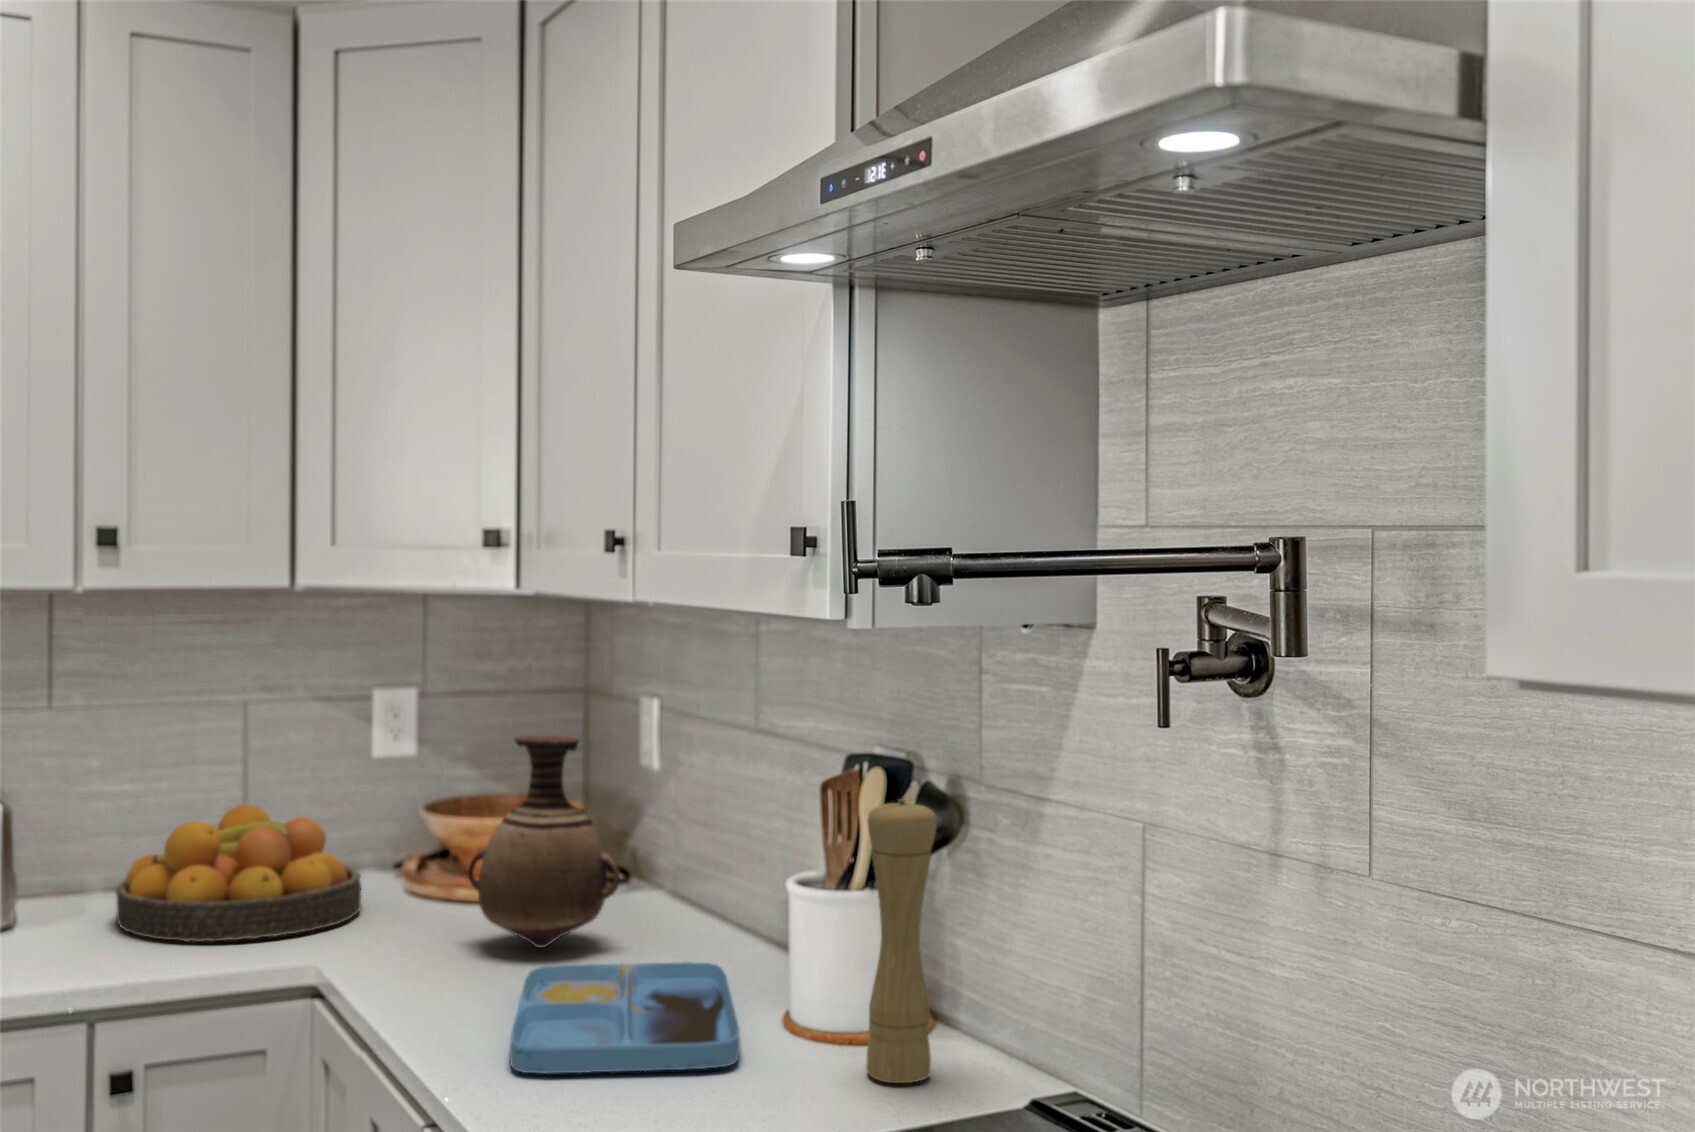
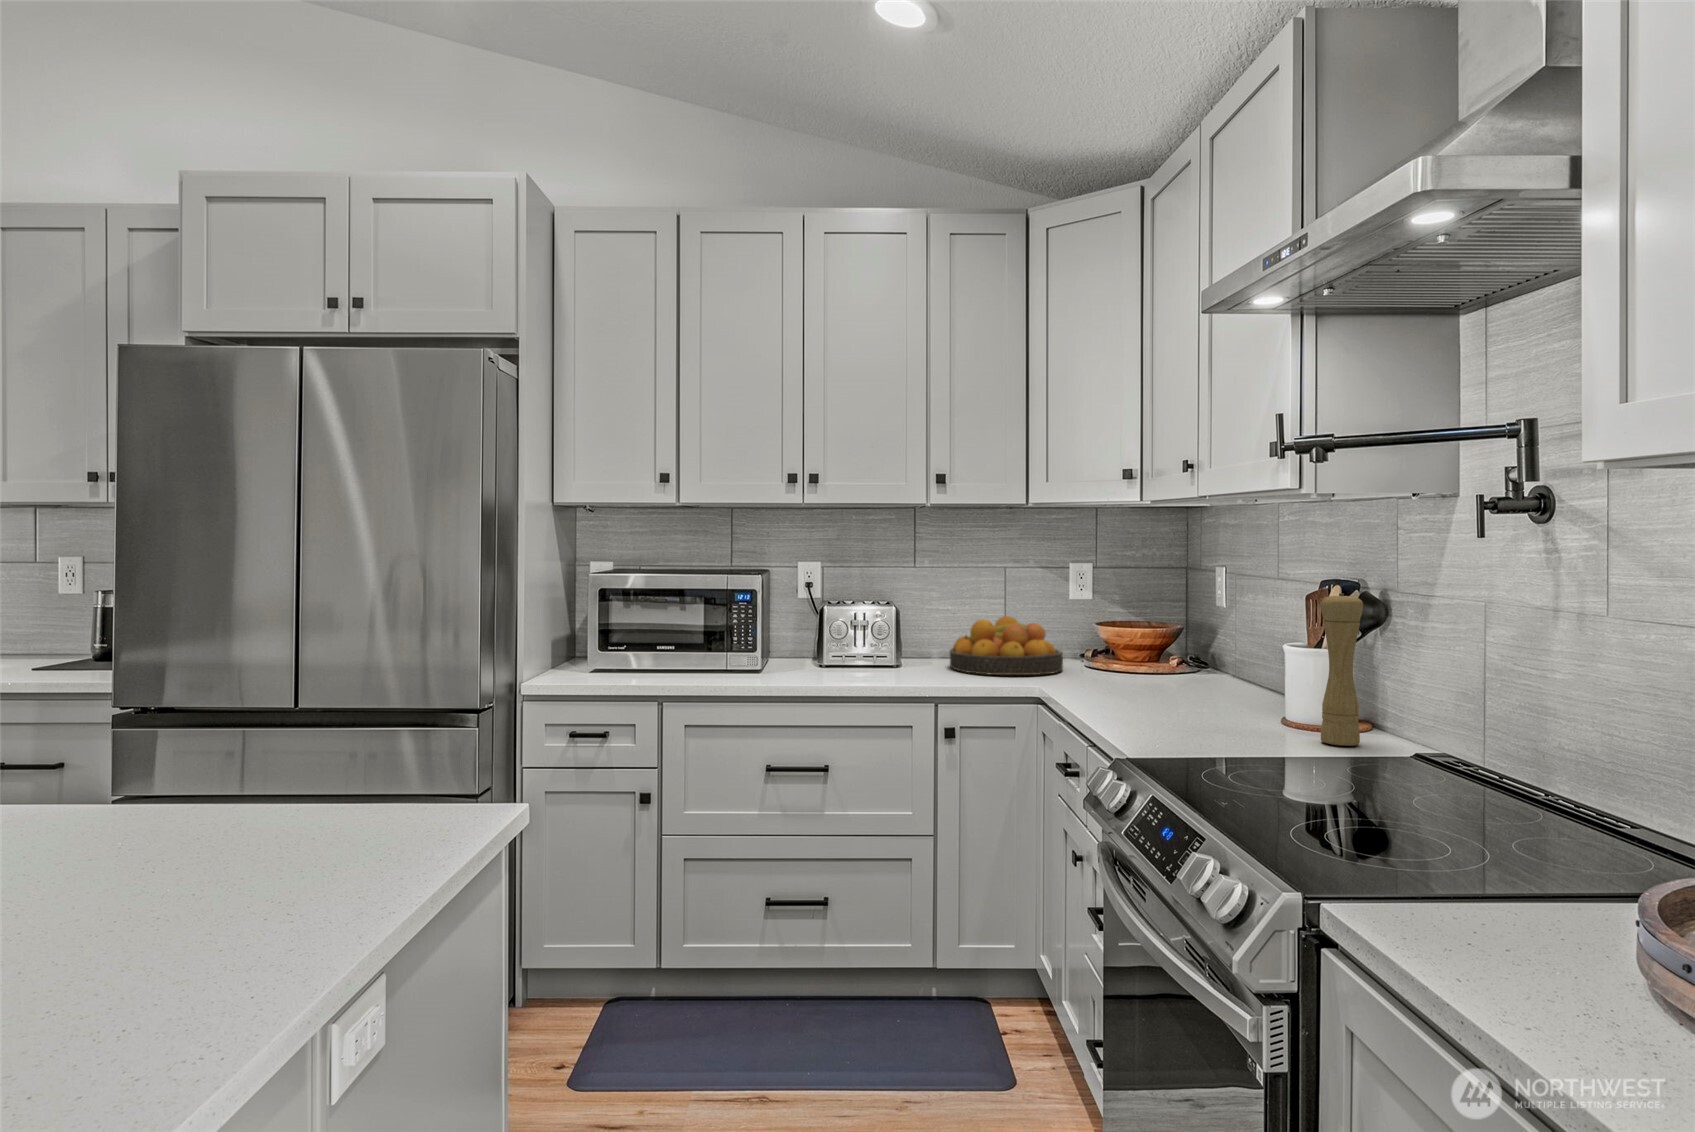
vase: present [468,736,620,948] -> none [1114,578,1196,688]
tray: present [510,962,740,1073] -> none [1127,690,1251,730]

